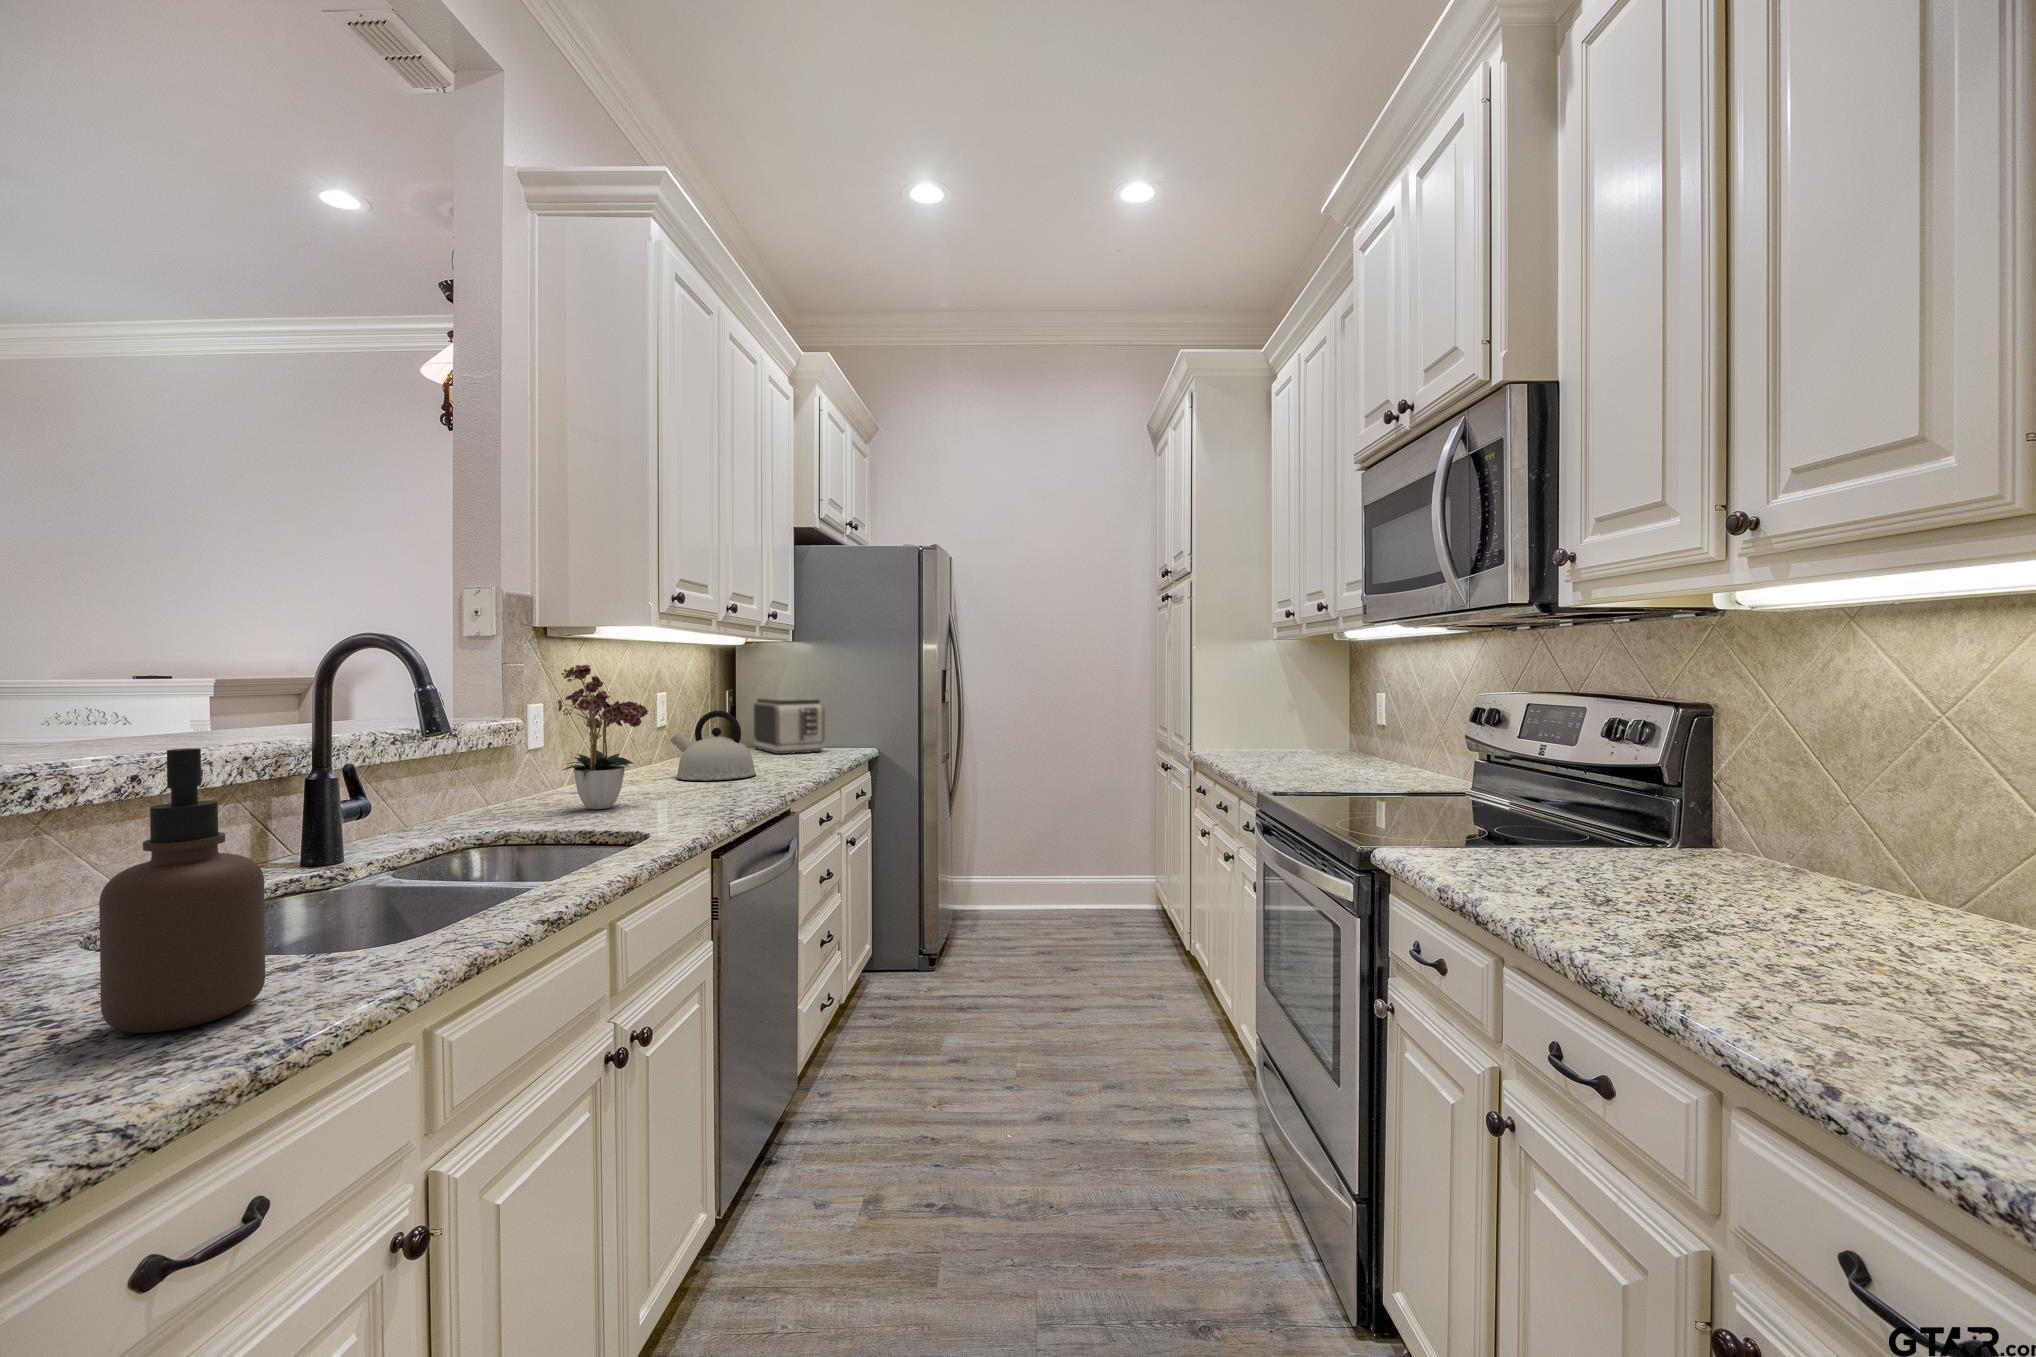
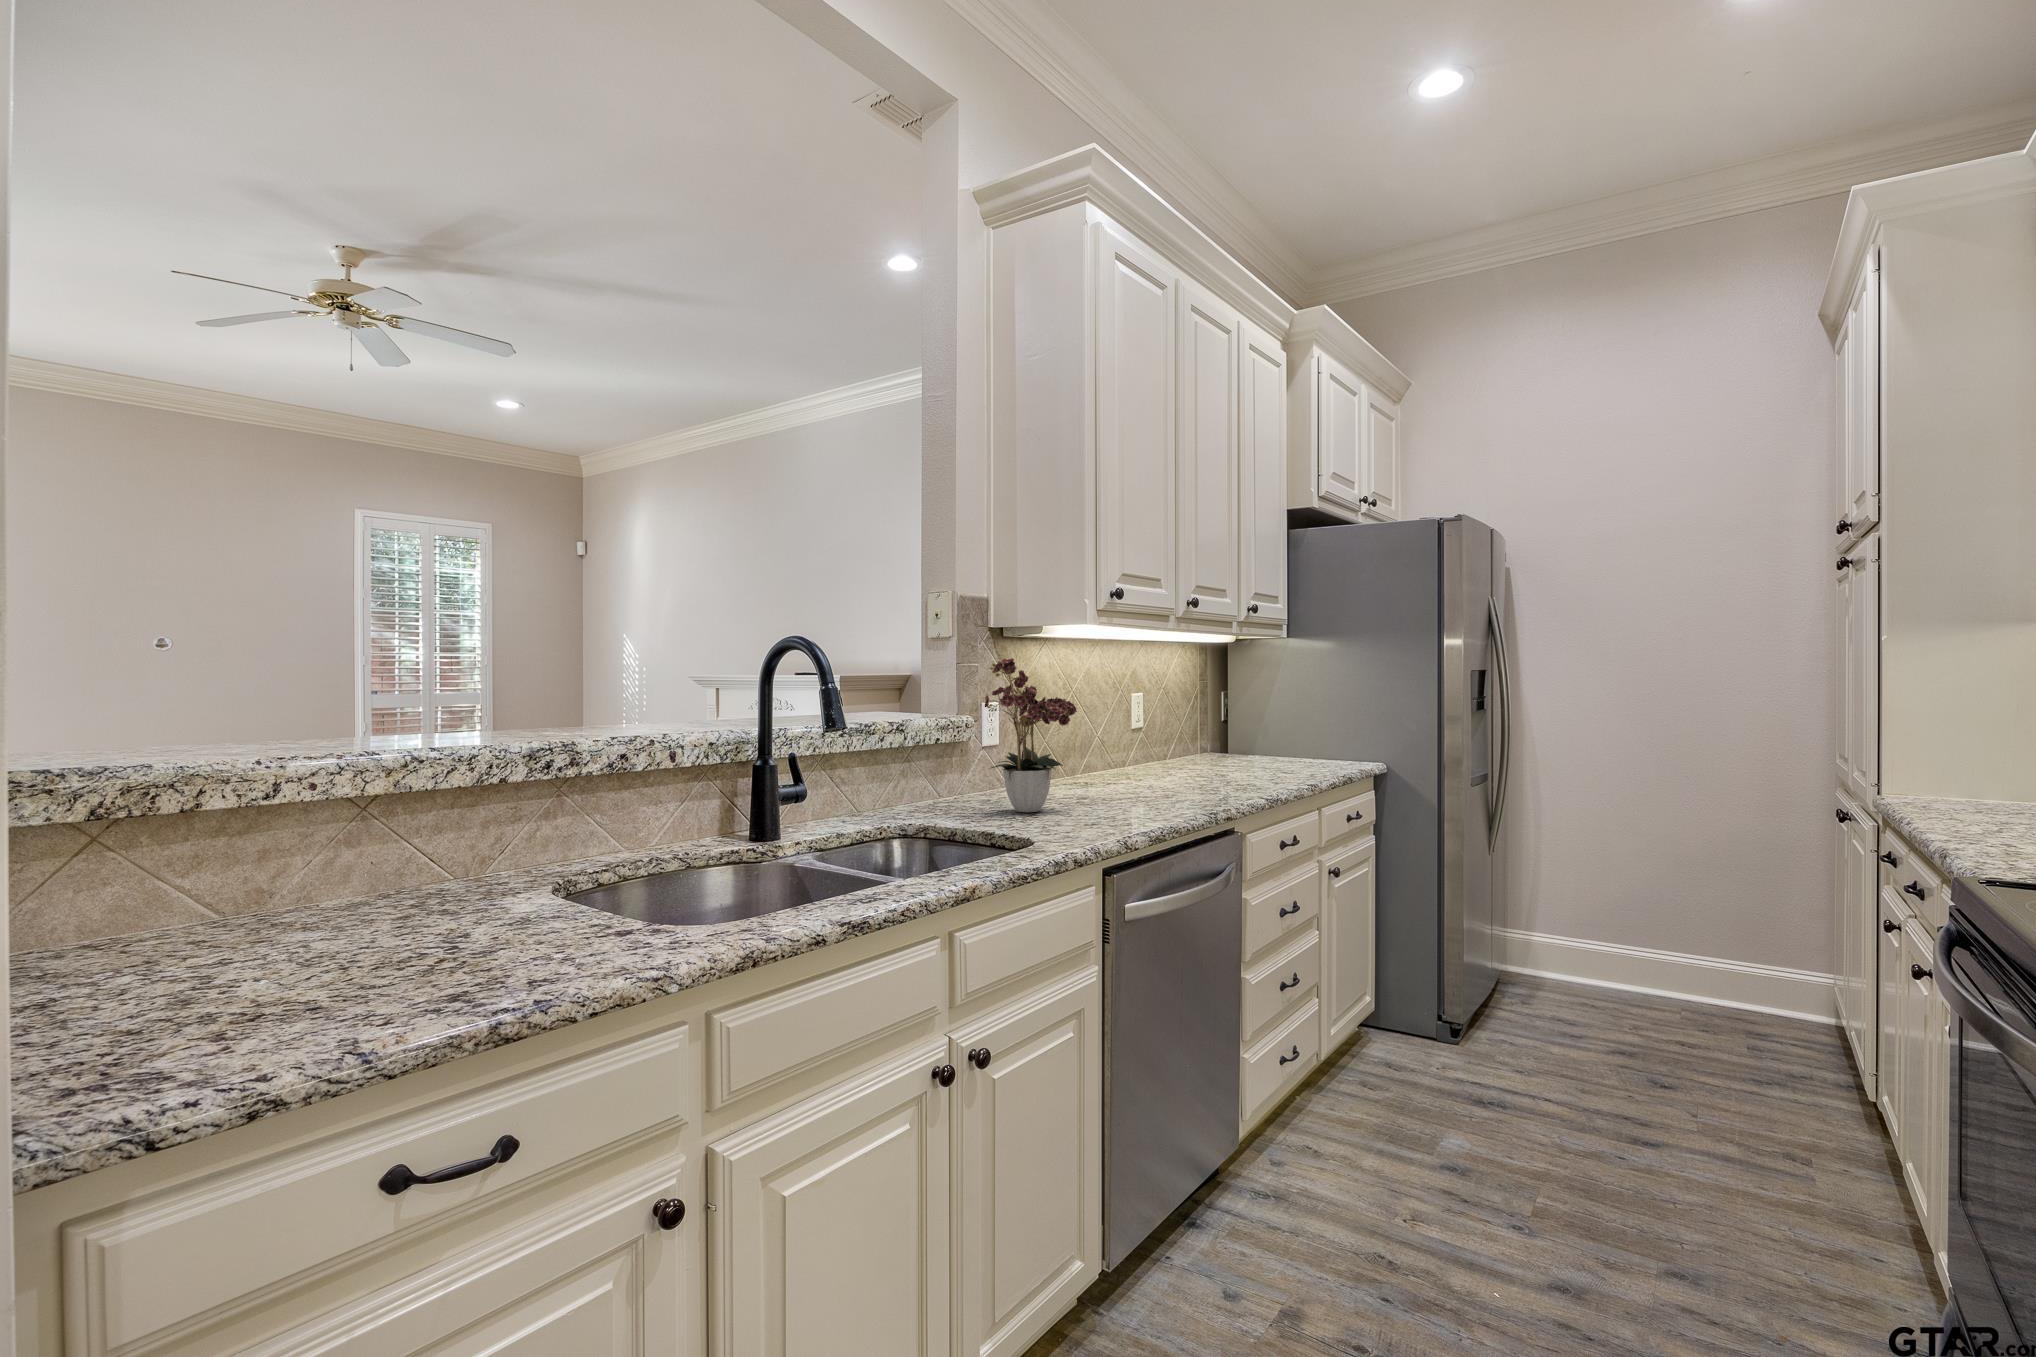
toaster: present [754,698,825,754] -> none [1254,697,1333,764]
kettle: present [670,711,756,780] -> none [1131,710,1223,790]
soap dispenser: present [99,748,265,1033] -> none [464,728,580,972]

